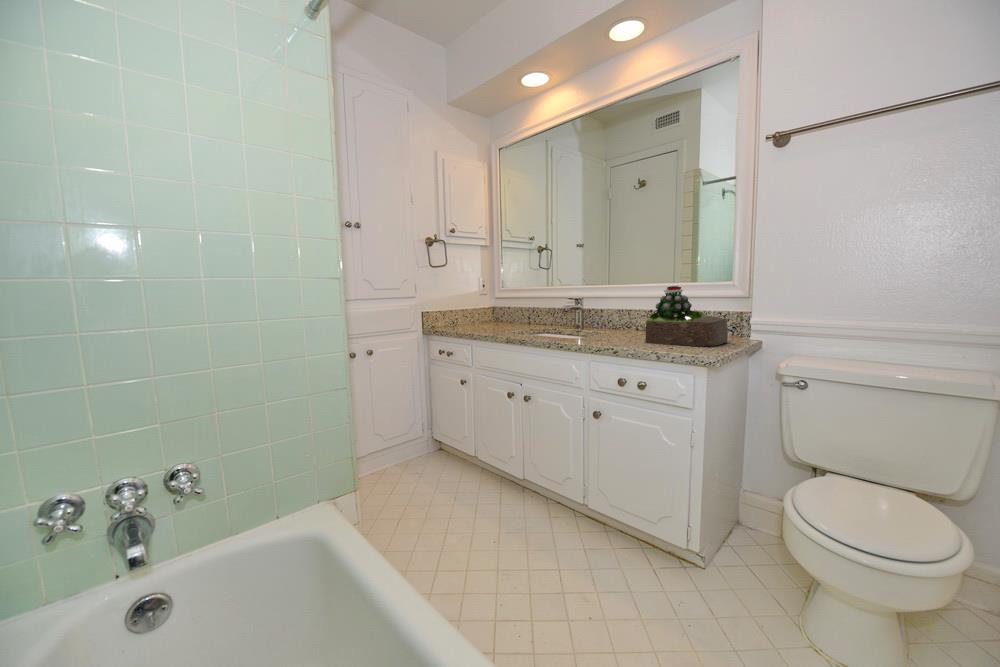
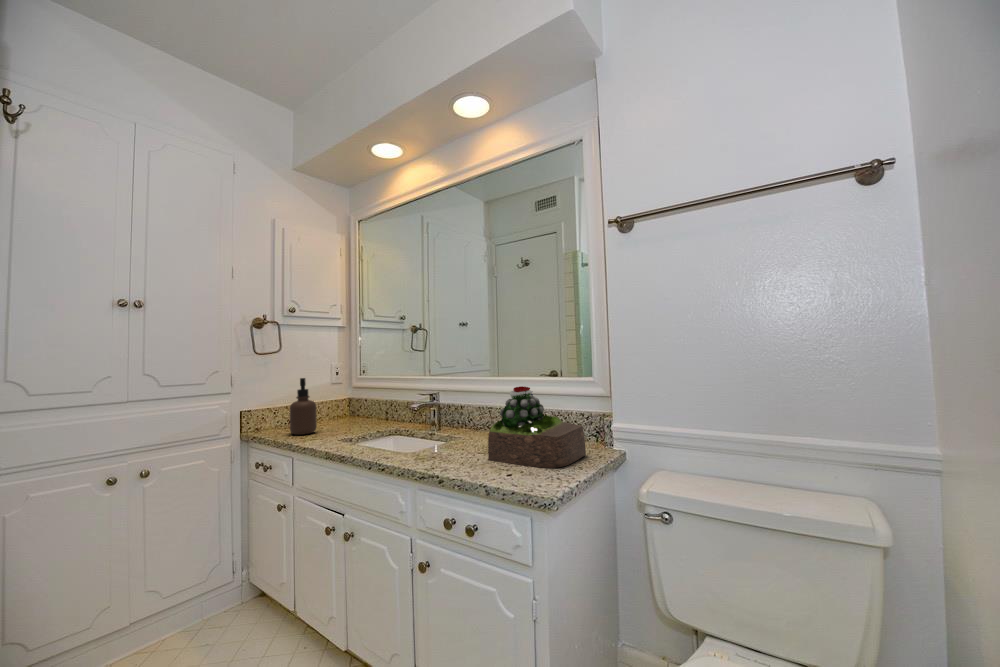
soap dispenser: none [463,285,483,330] -> present [290,378,317,435]

